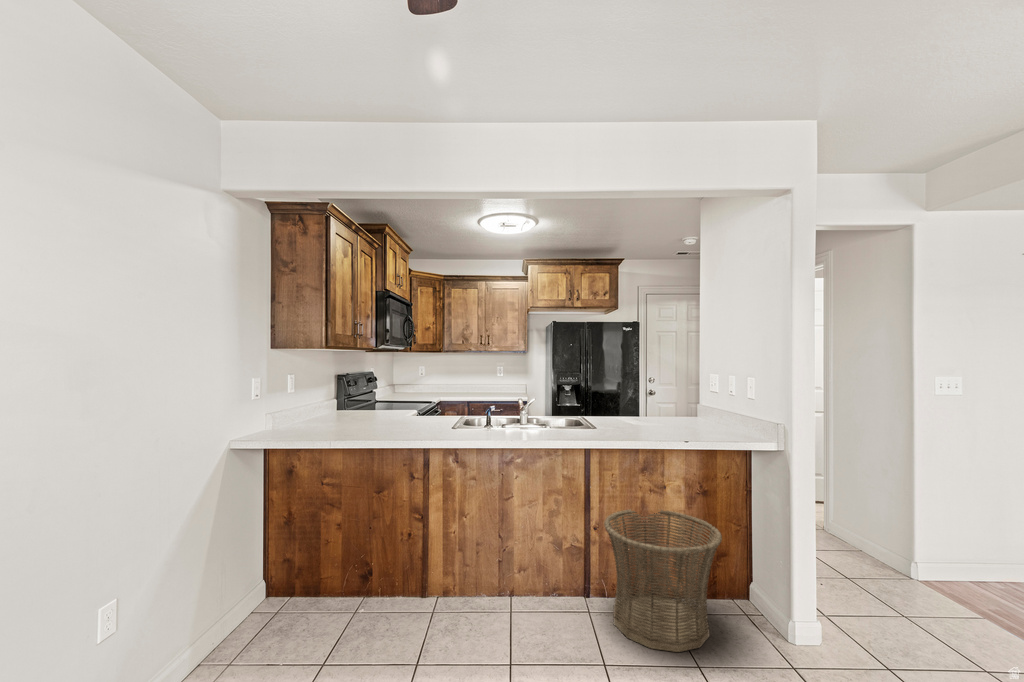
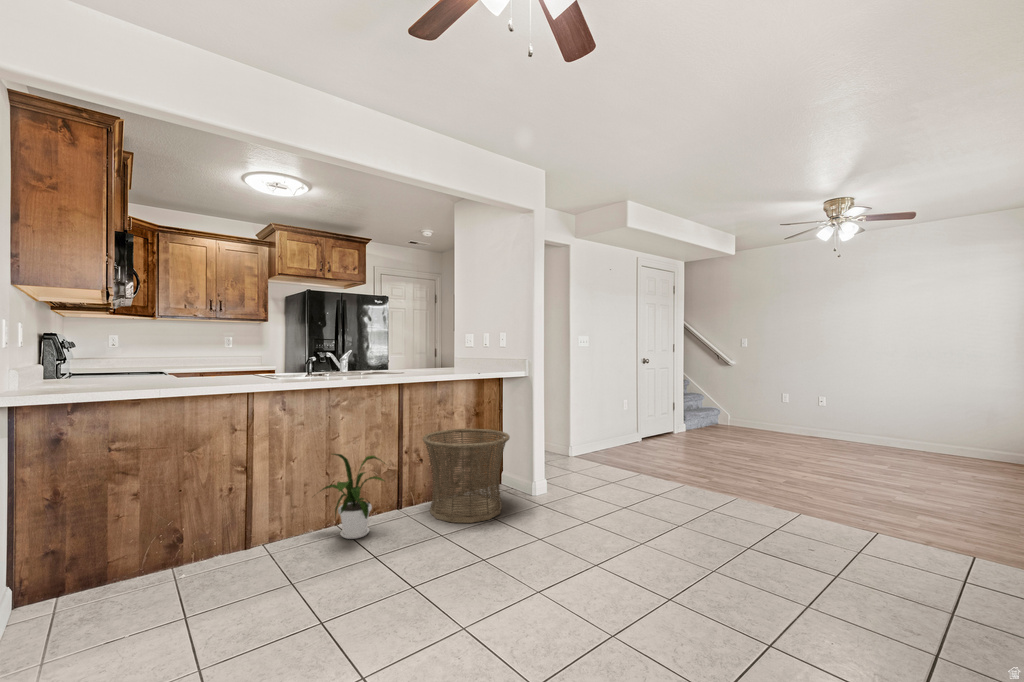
house plant: none [481,520,553,622] -> present [322,454,384,539]

